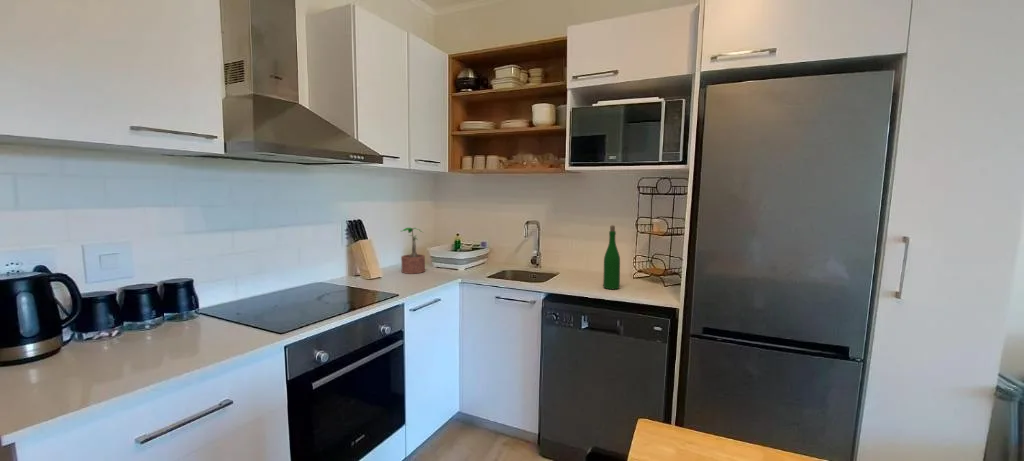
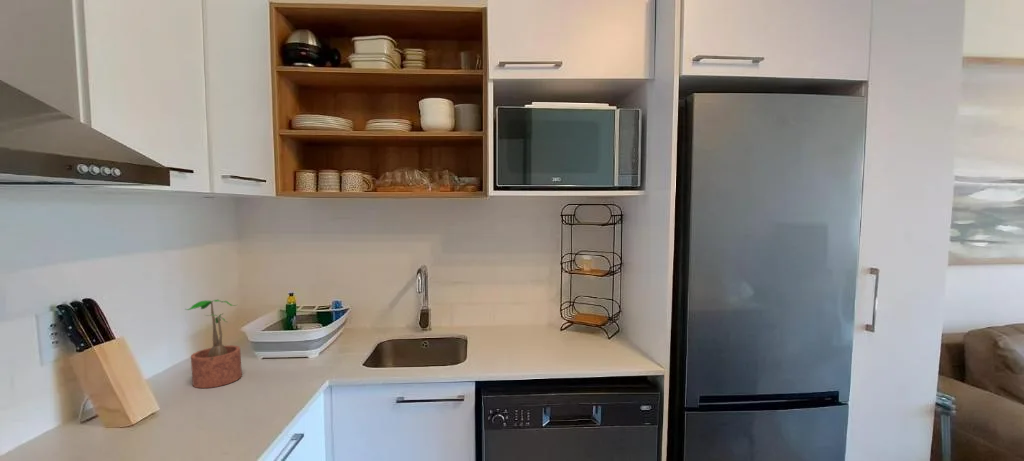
wine bottle: present [603,225,620,289] -> none [552,272,574,361]

